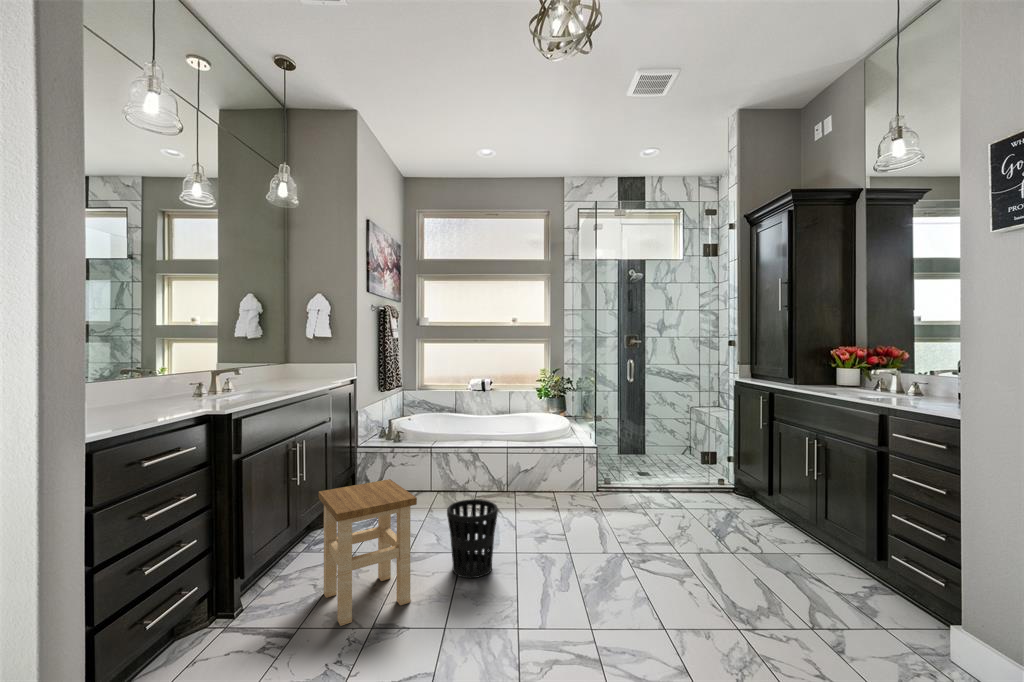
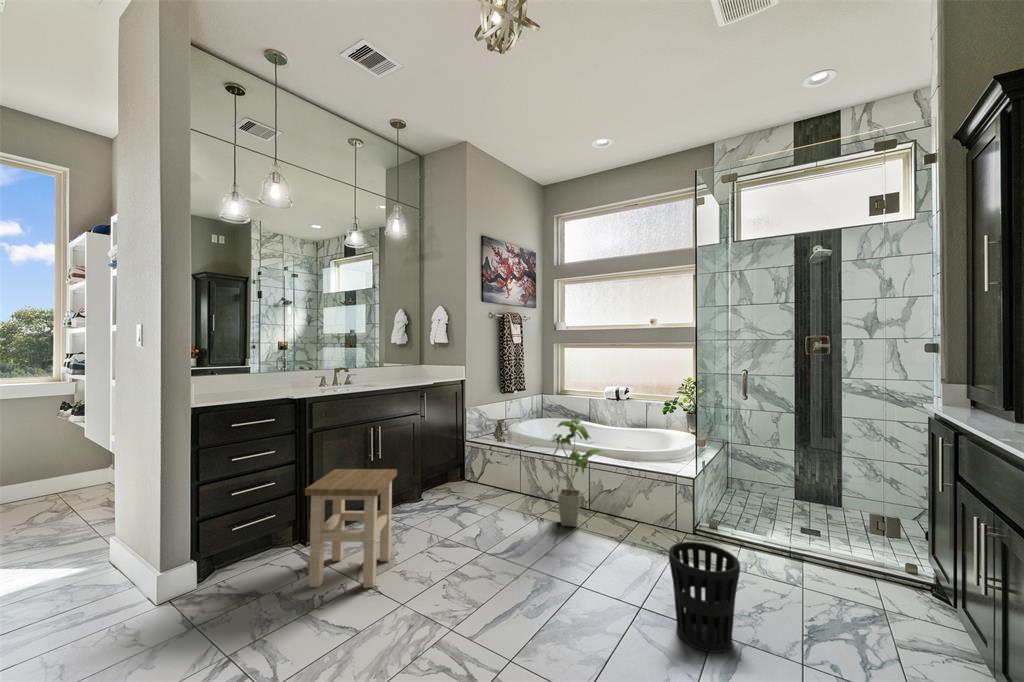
house plant: none [485,409,532,508] -> present [552,419,603,527]
wastebasket: present [447,499,498,578] -> present [669,542,740,653]

